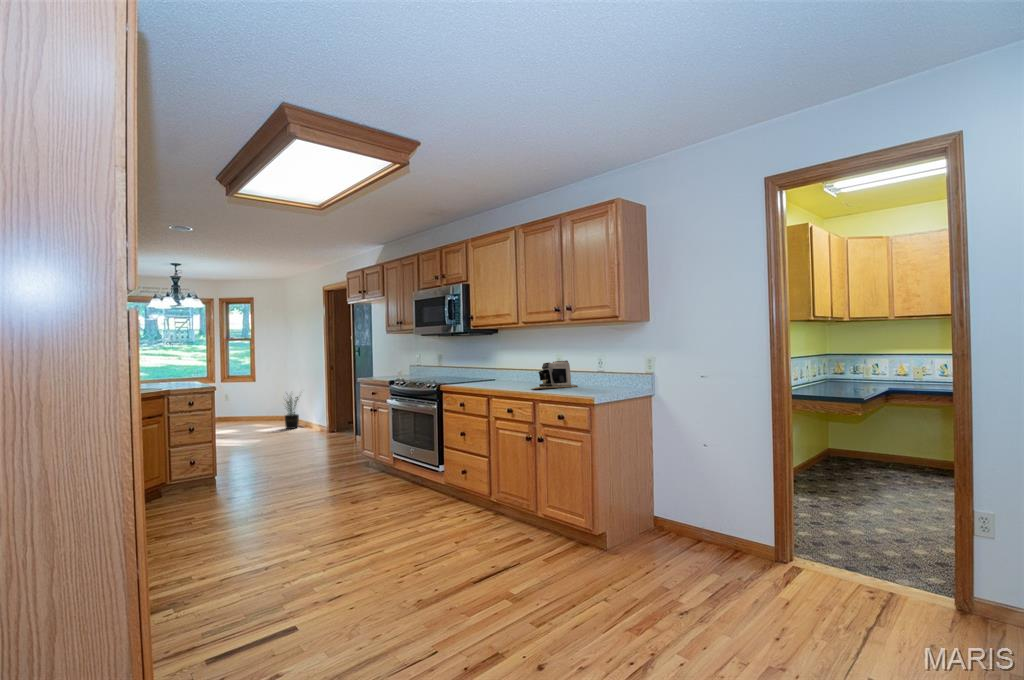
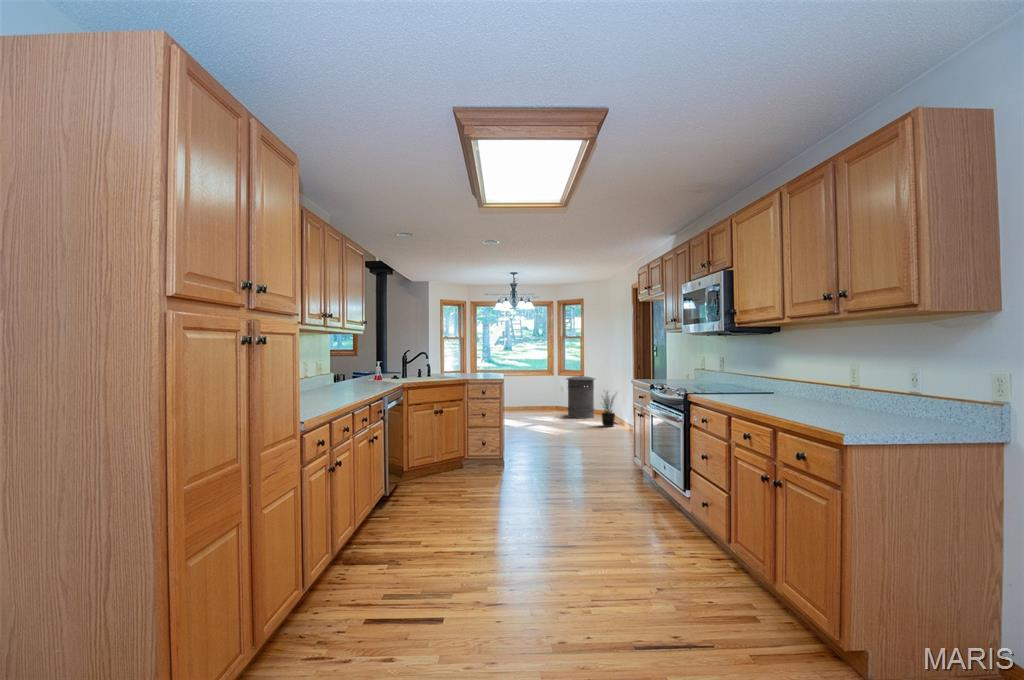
coffee maker: present [534,361,578,389] -> none [785,373,869,414]
trash can: none [234,379,270,425] -> present [566,376,595,418]

